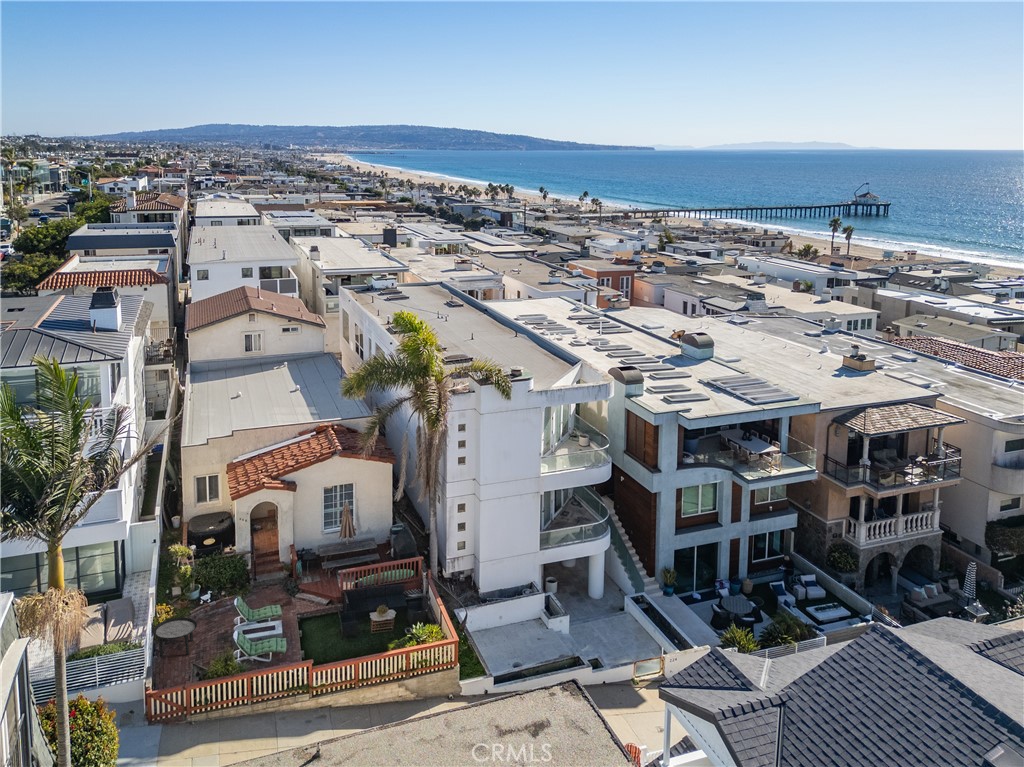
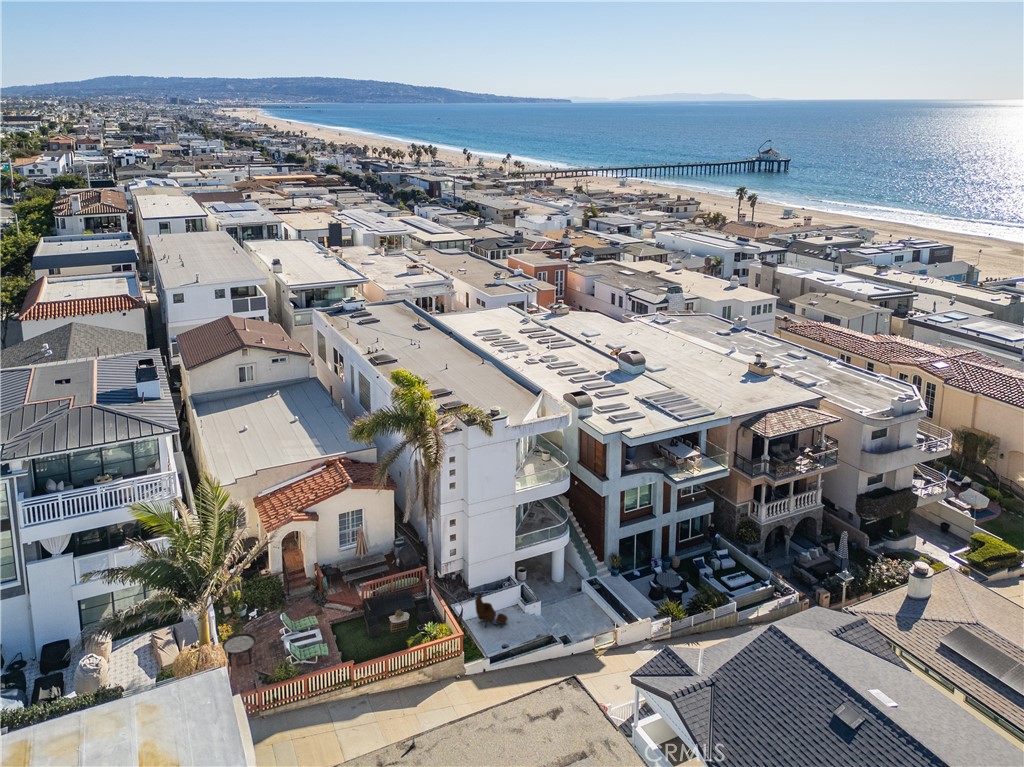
lounge chair: none [482,597,523,643] -> present [475,594,507,627]

